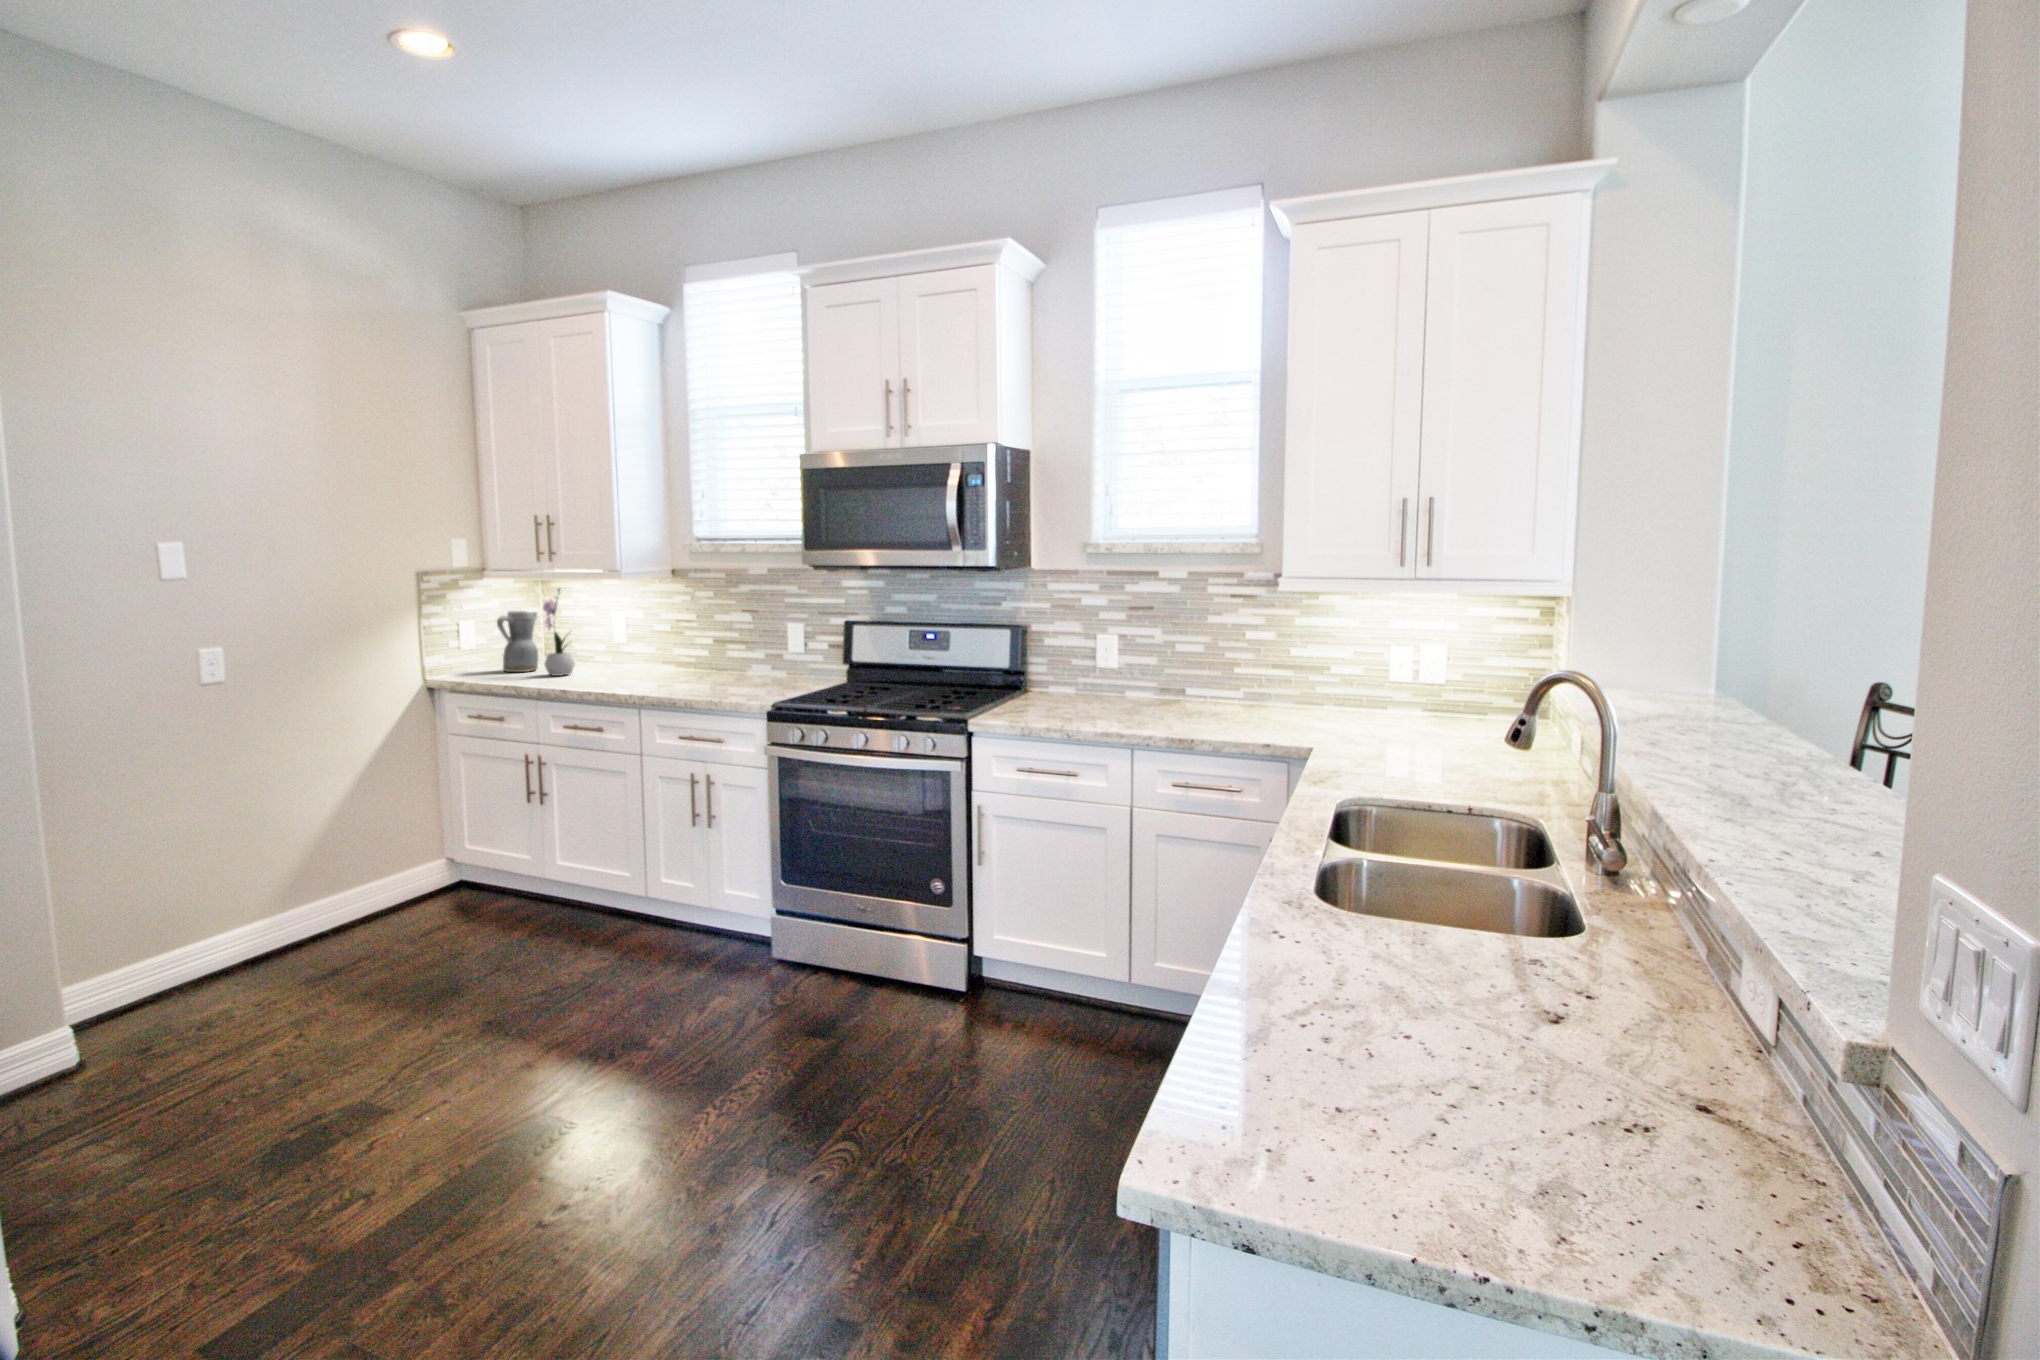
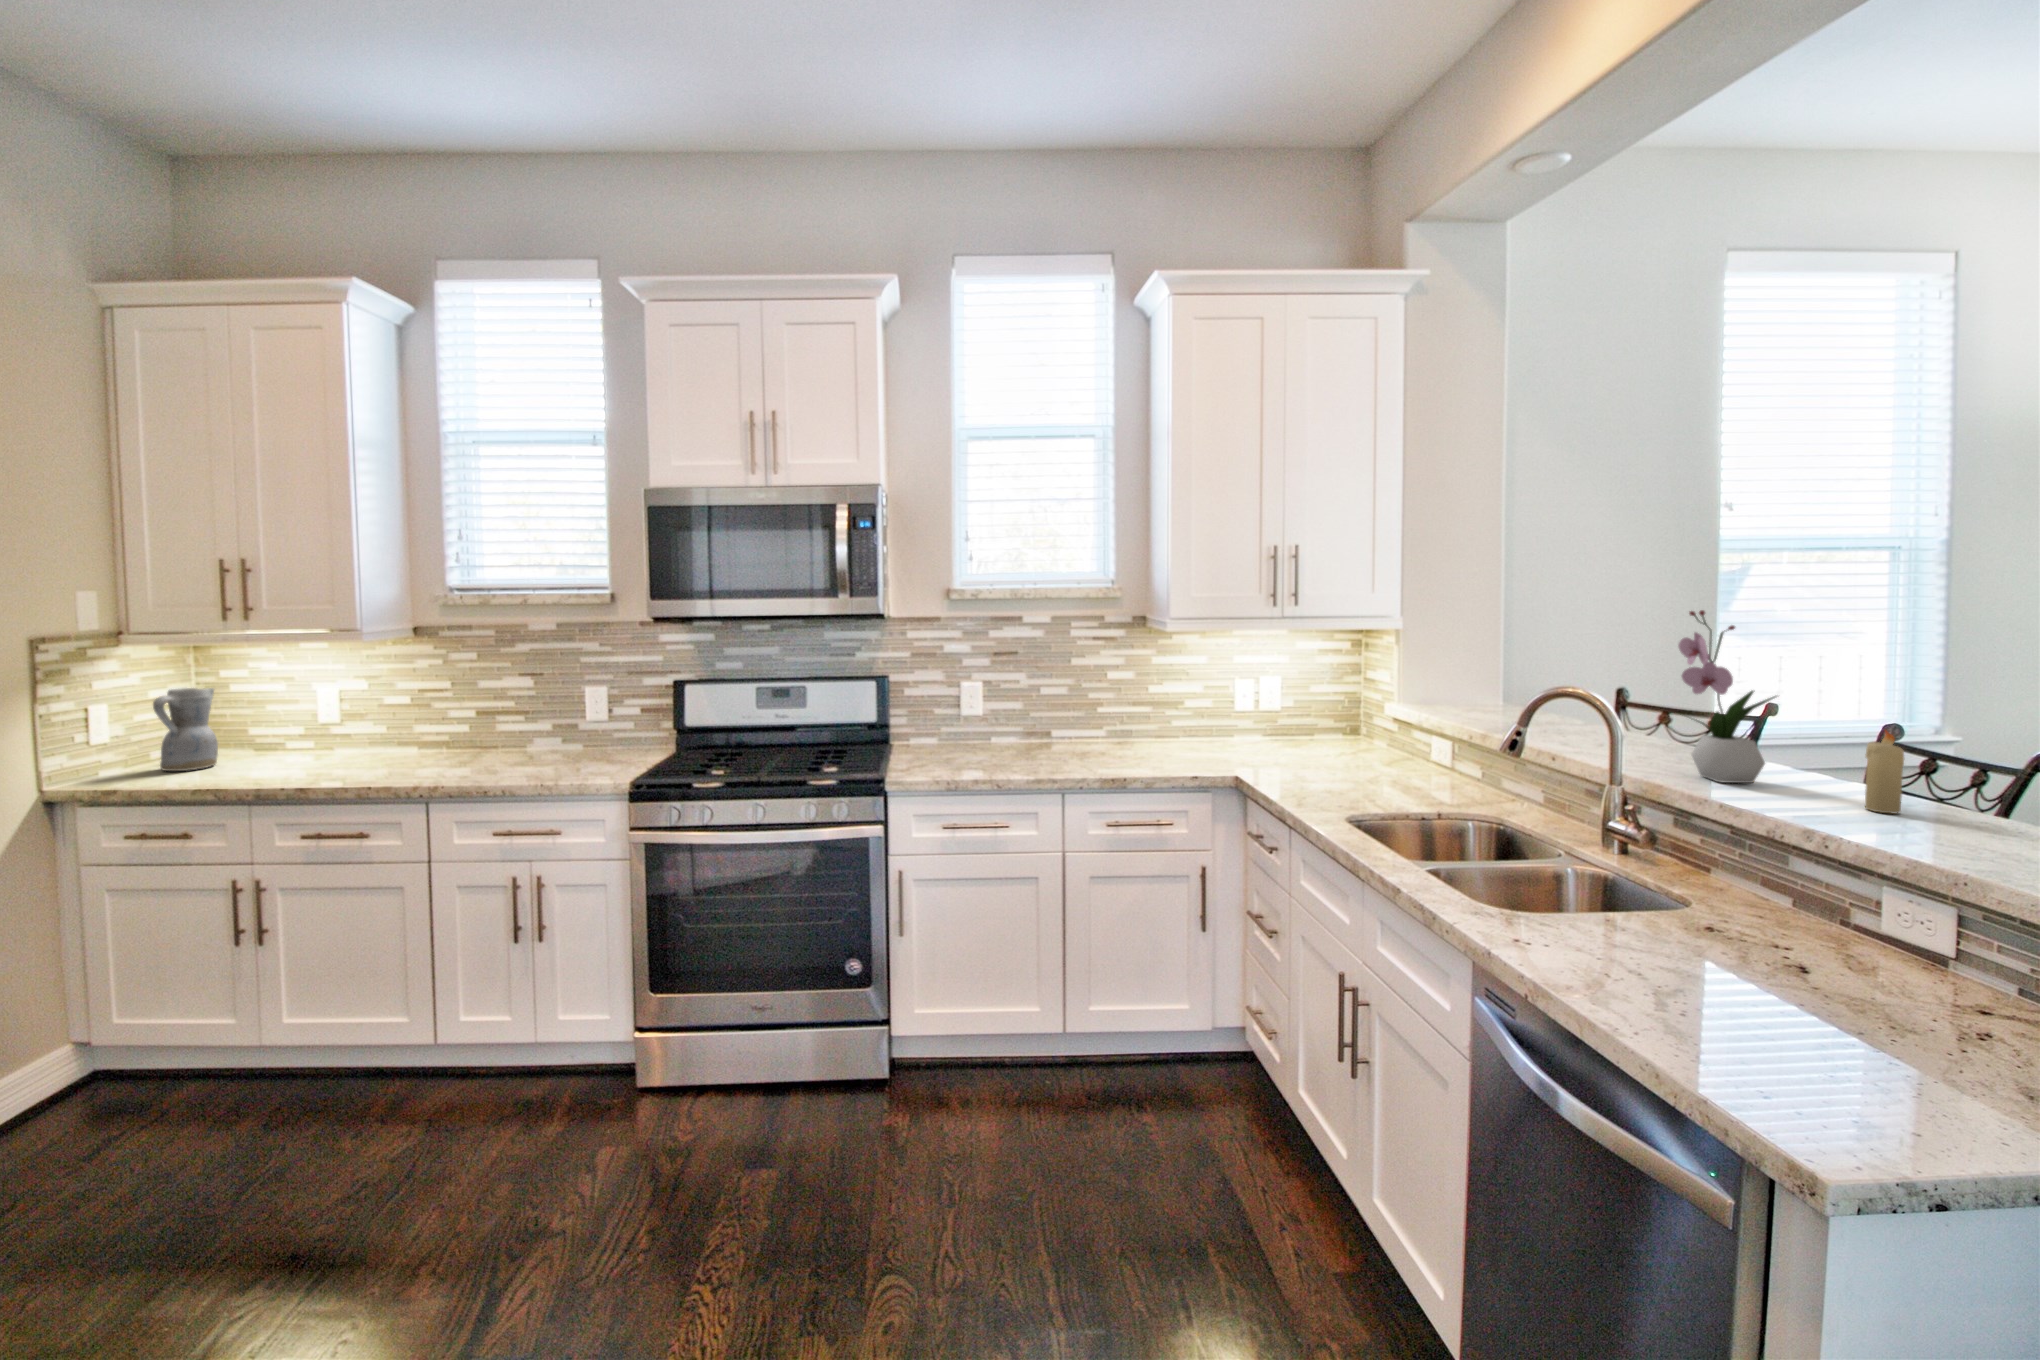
flower arrangement: present [543,589,575,676] -> present [1678,610,1776,783]
candle: none [1807,720,1851,821] -> present [1865,731,1904,813]

